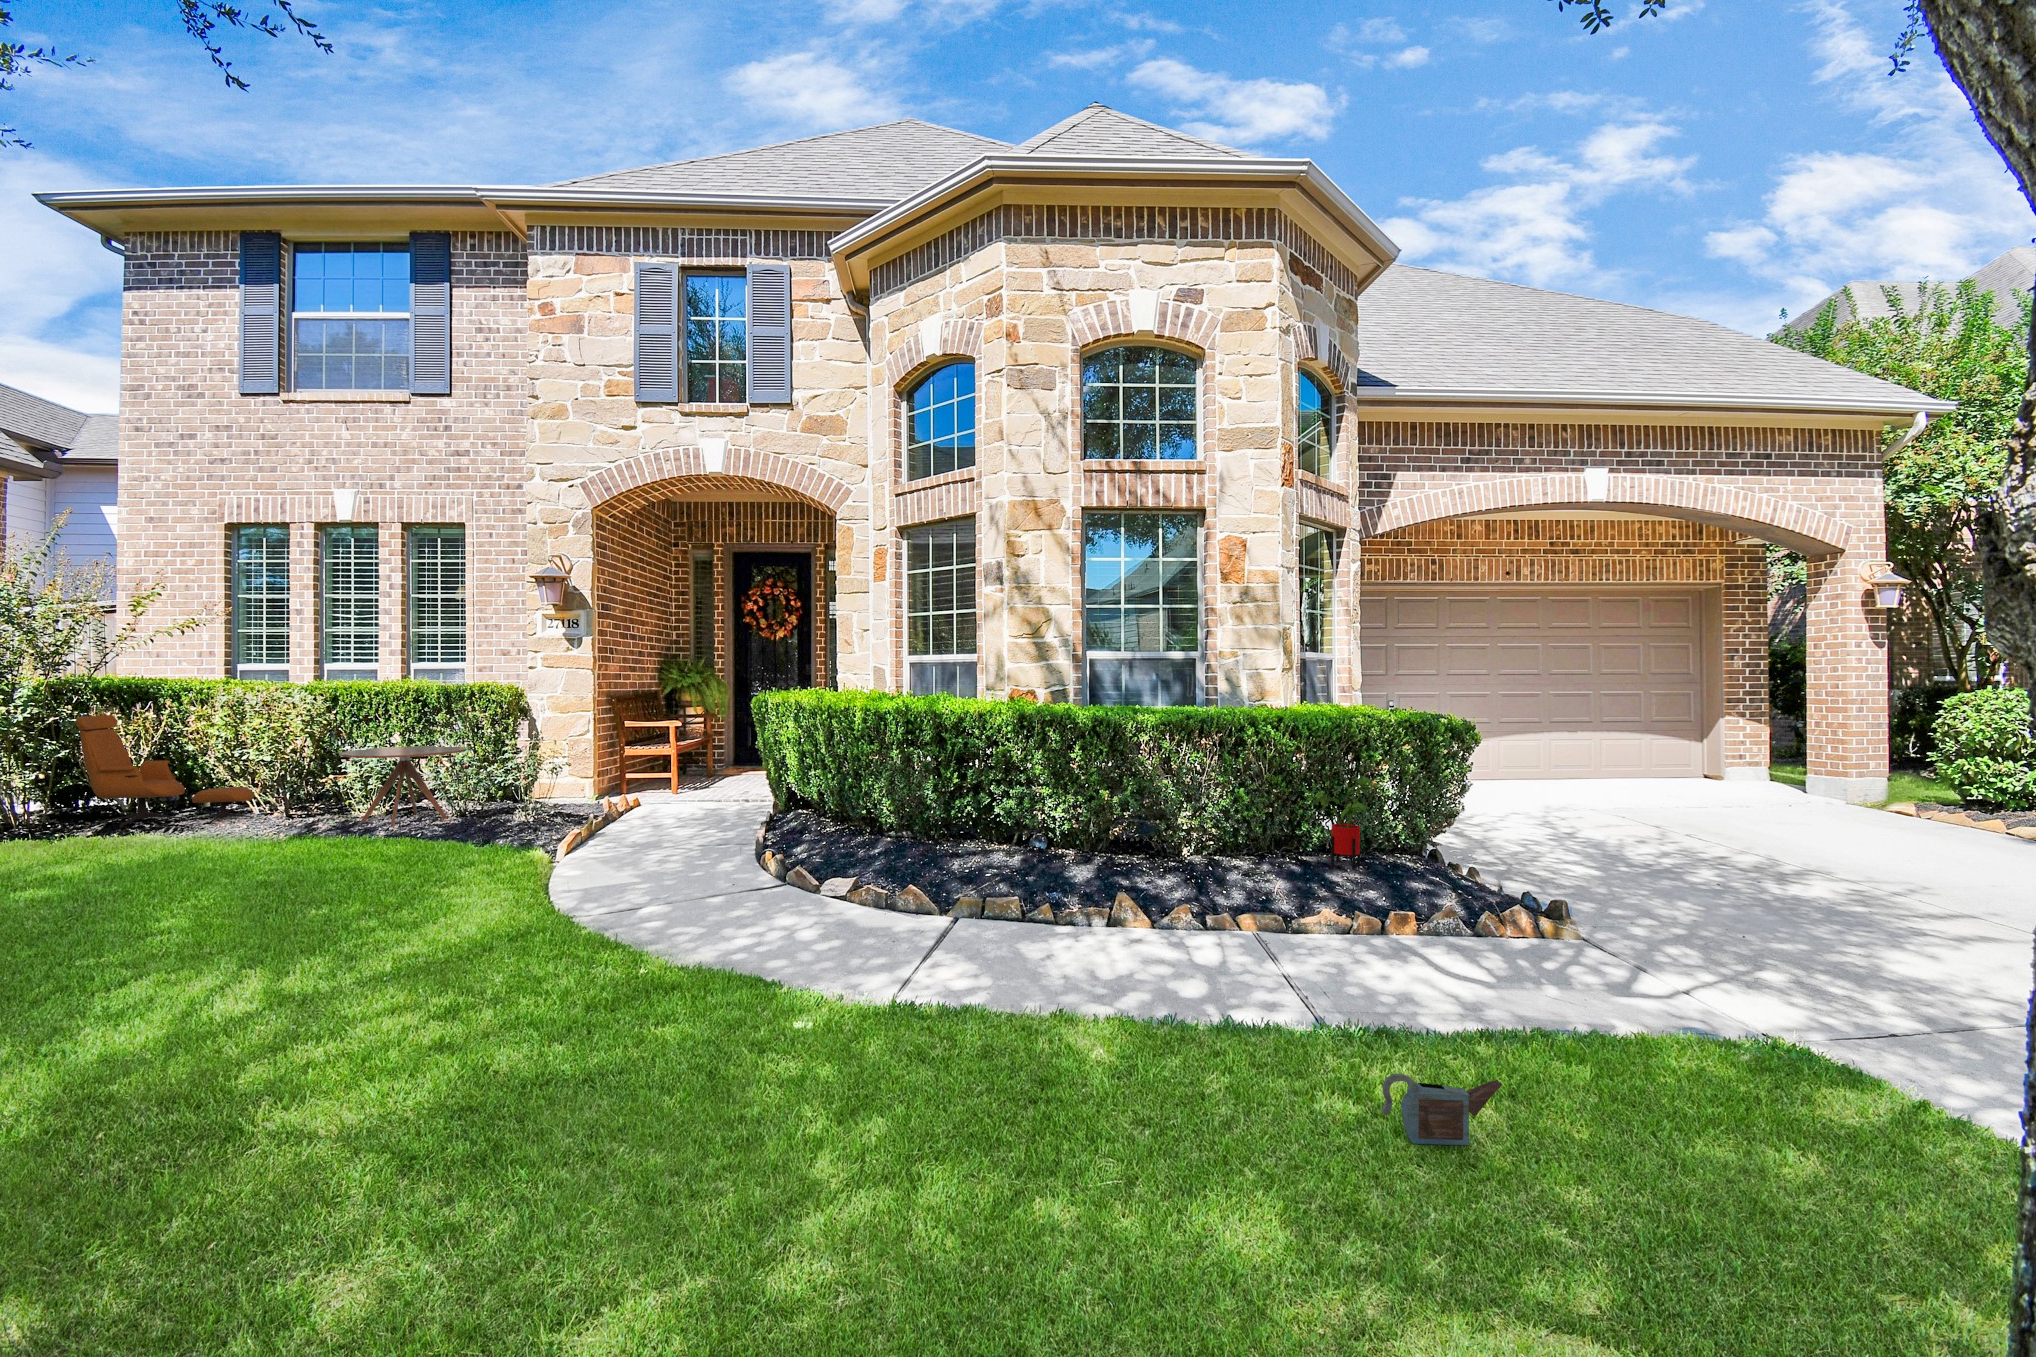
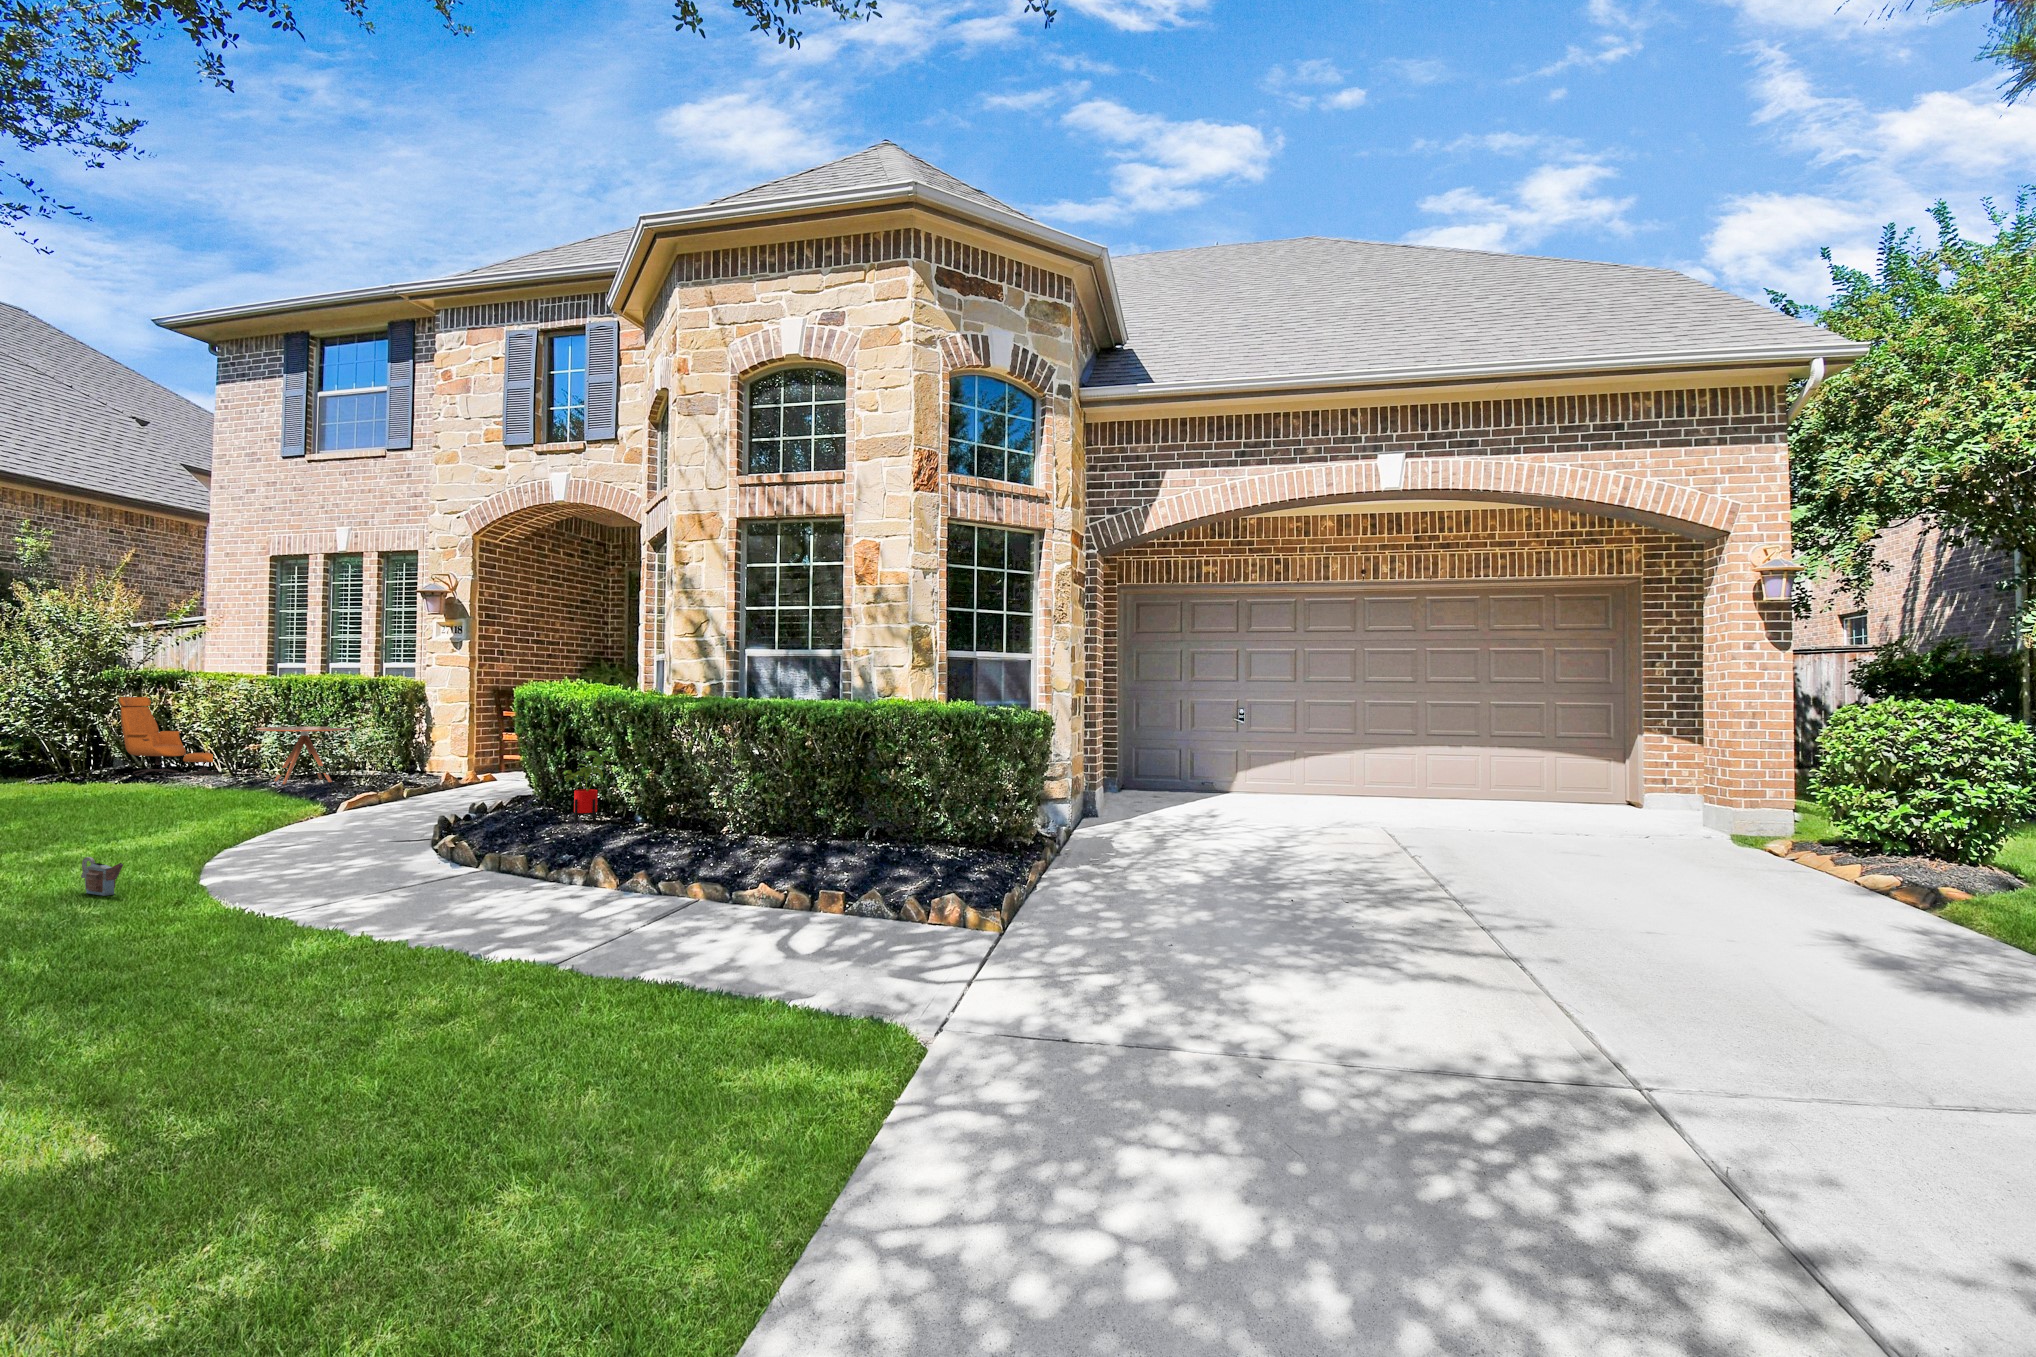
house plant: present [1316,777,1375,869] -> present [564,751,612,824]
watering can: present [1381,1073,1502,1145] -> present [81,857,123,896]

